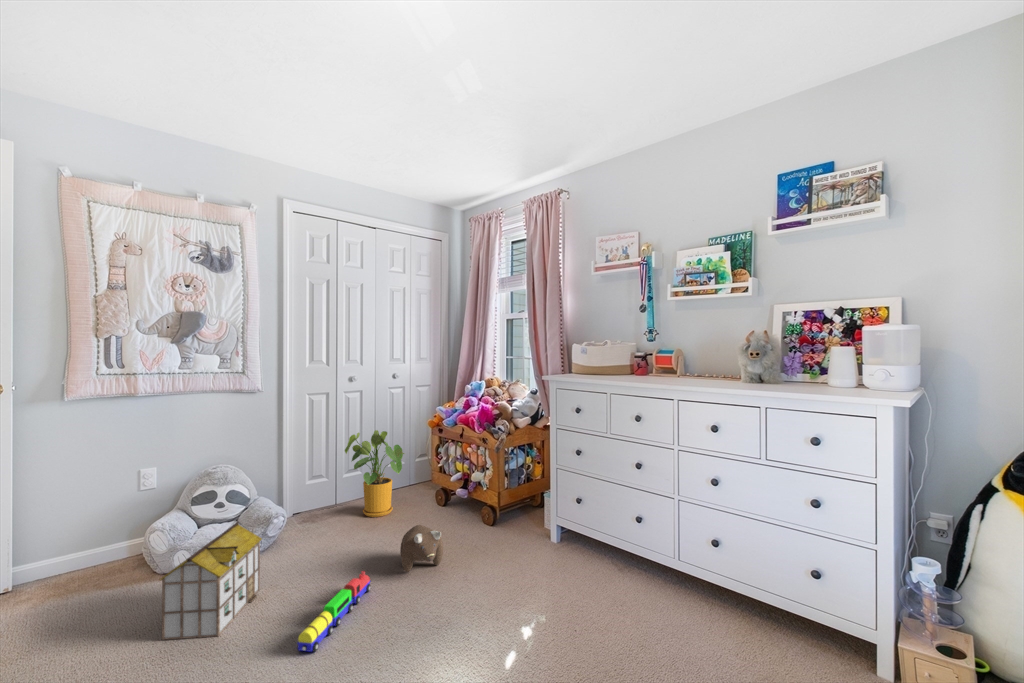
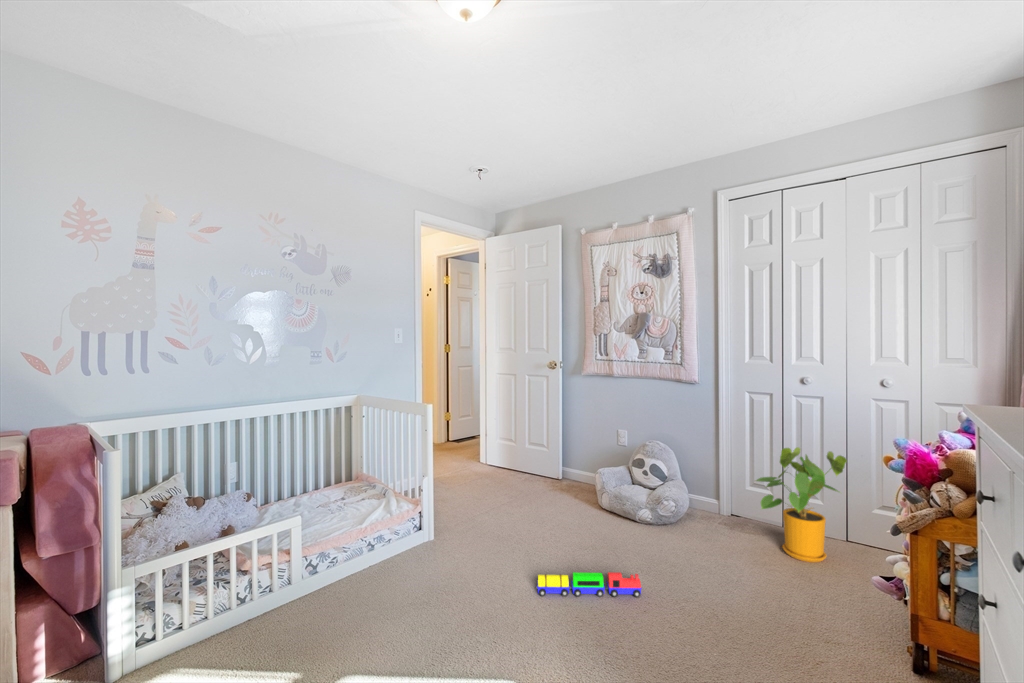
toy house: present [159,522,262,640] -> none [535,483,608,552]
plush toy: present [400,525,443,572] -> none [677,567,742,632]

